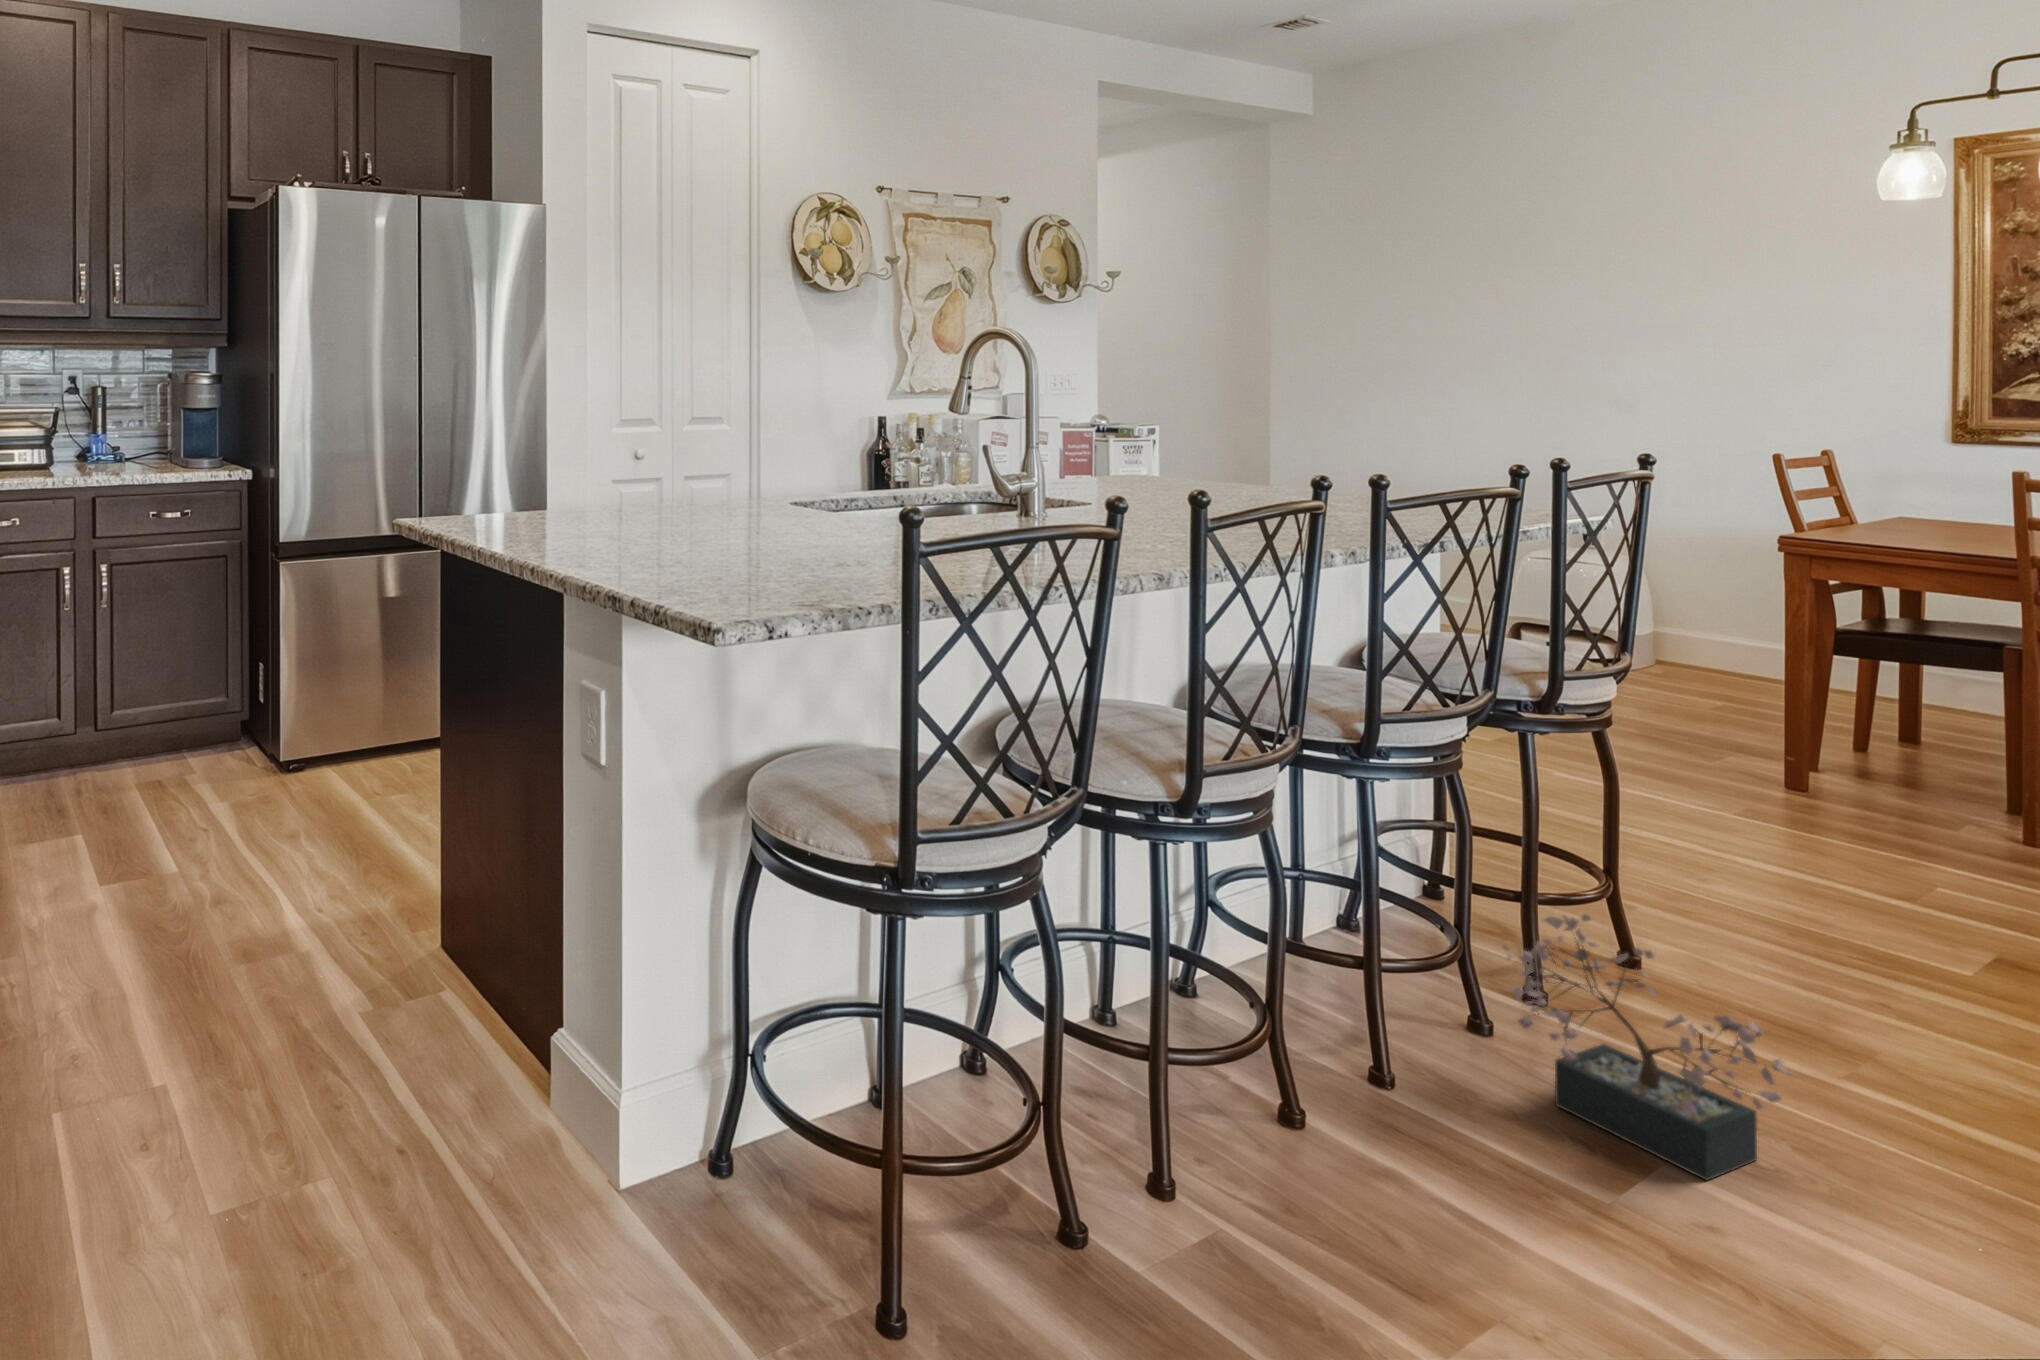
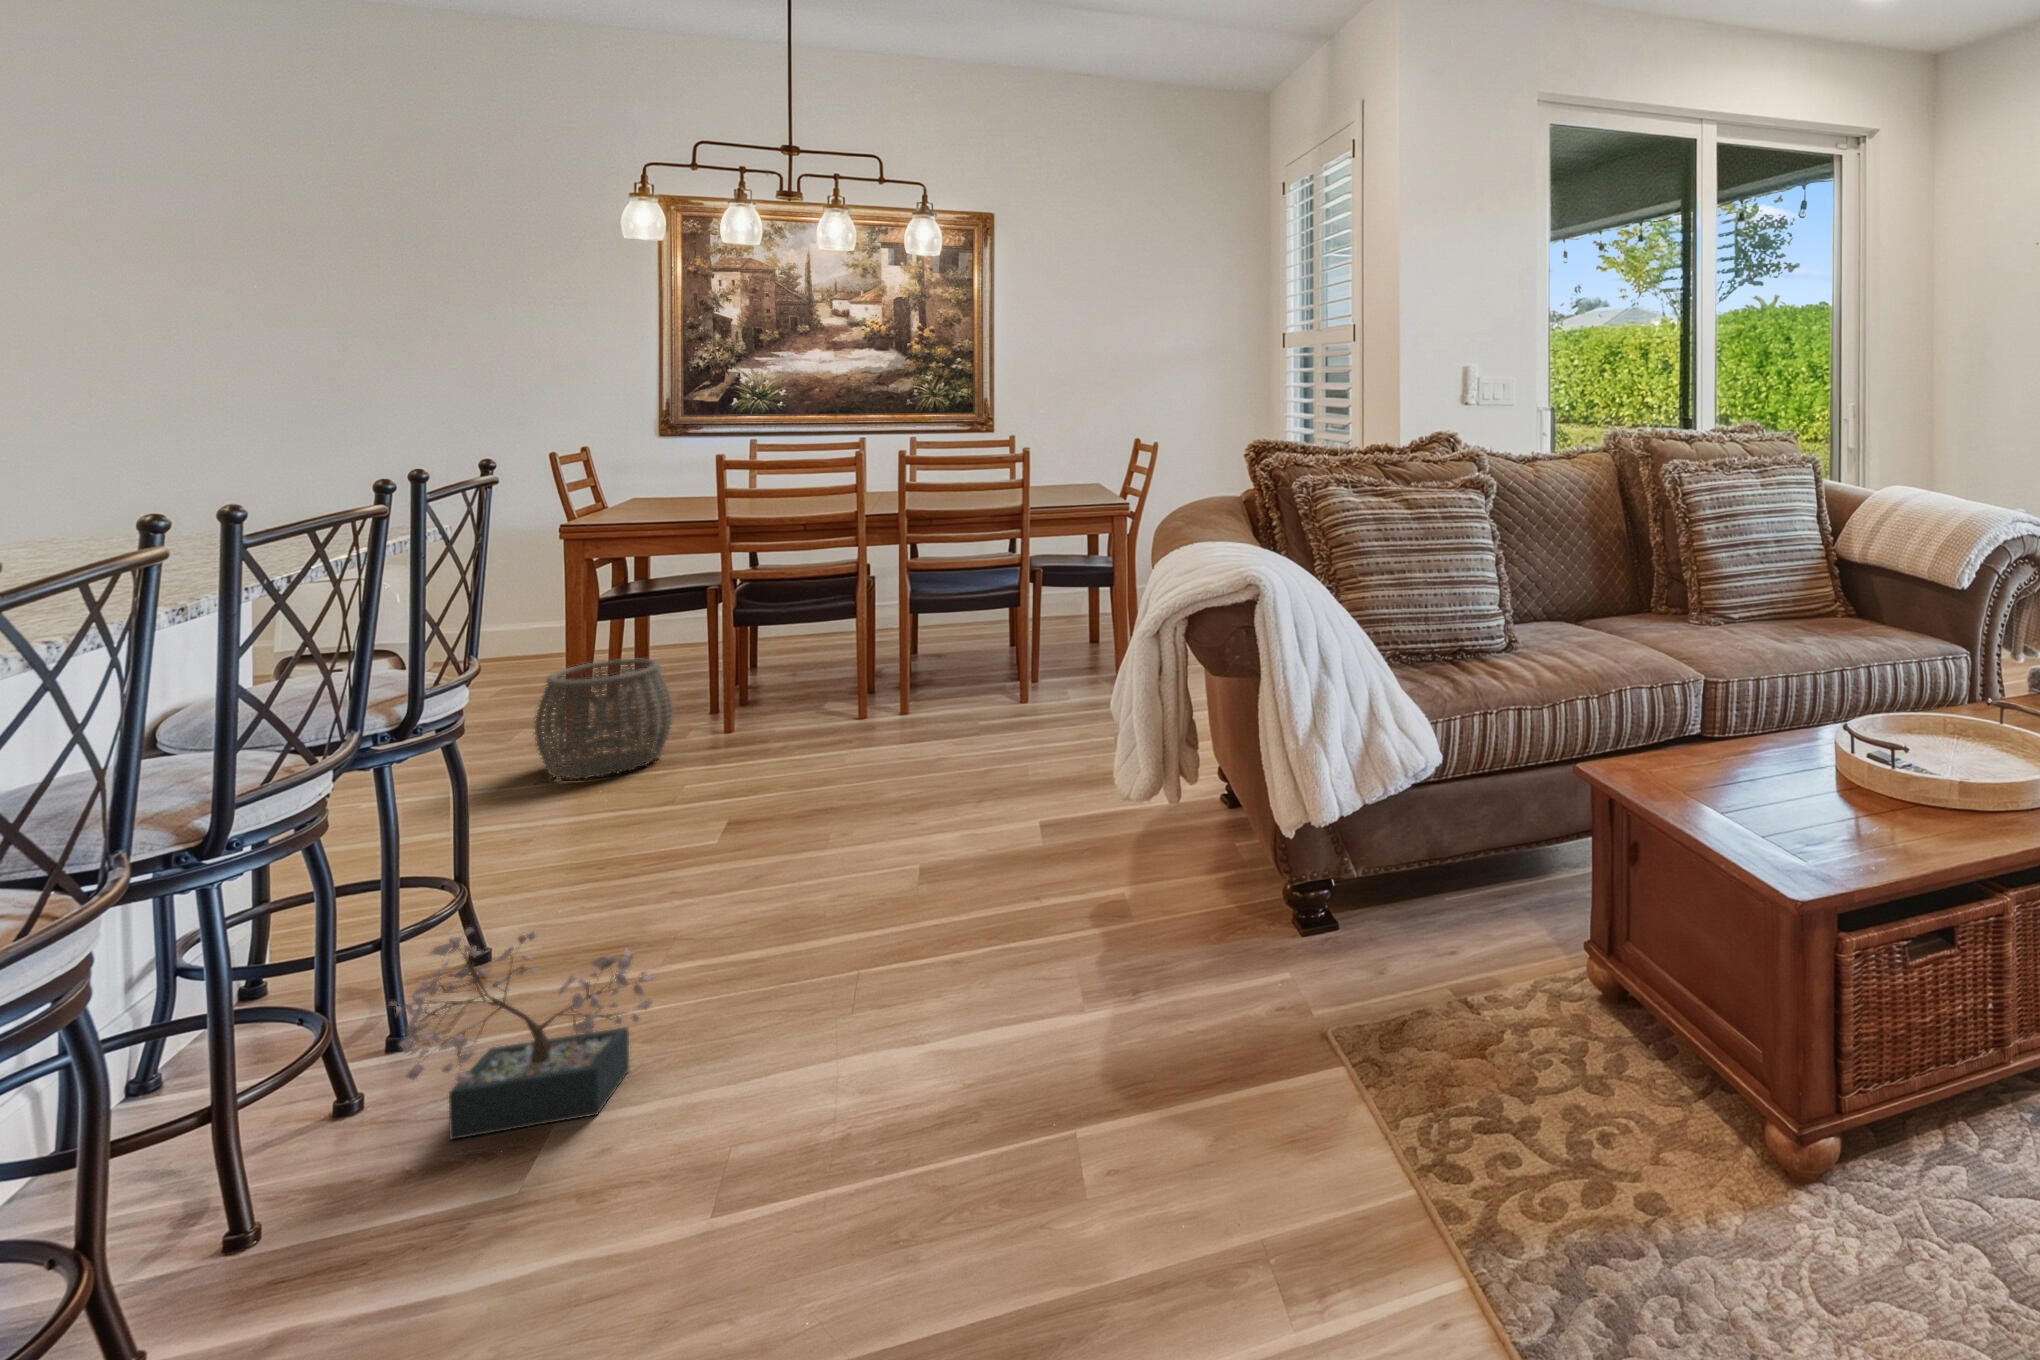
woven basket: none [1735,697,1926,841] -> present [534,659,673,779]

